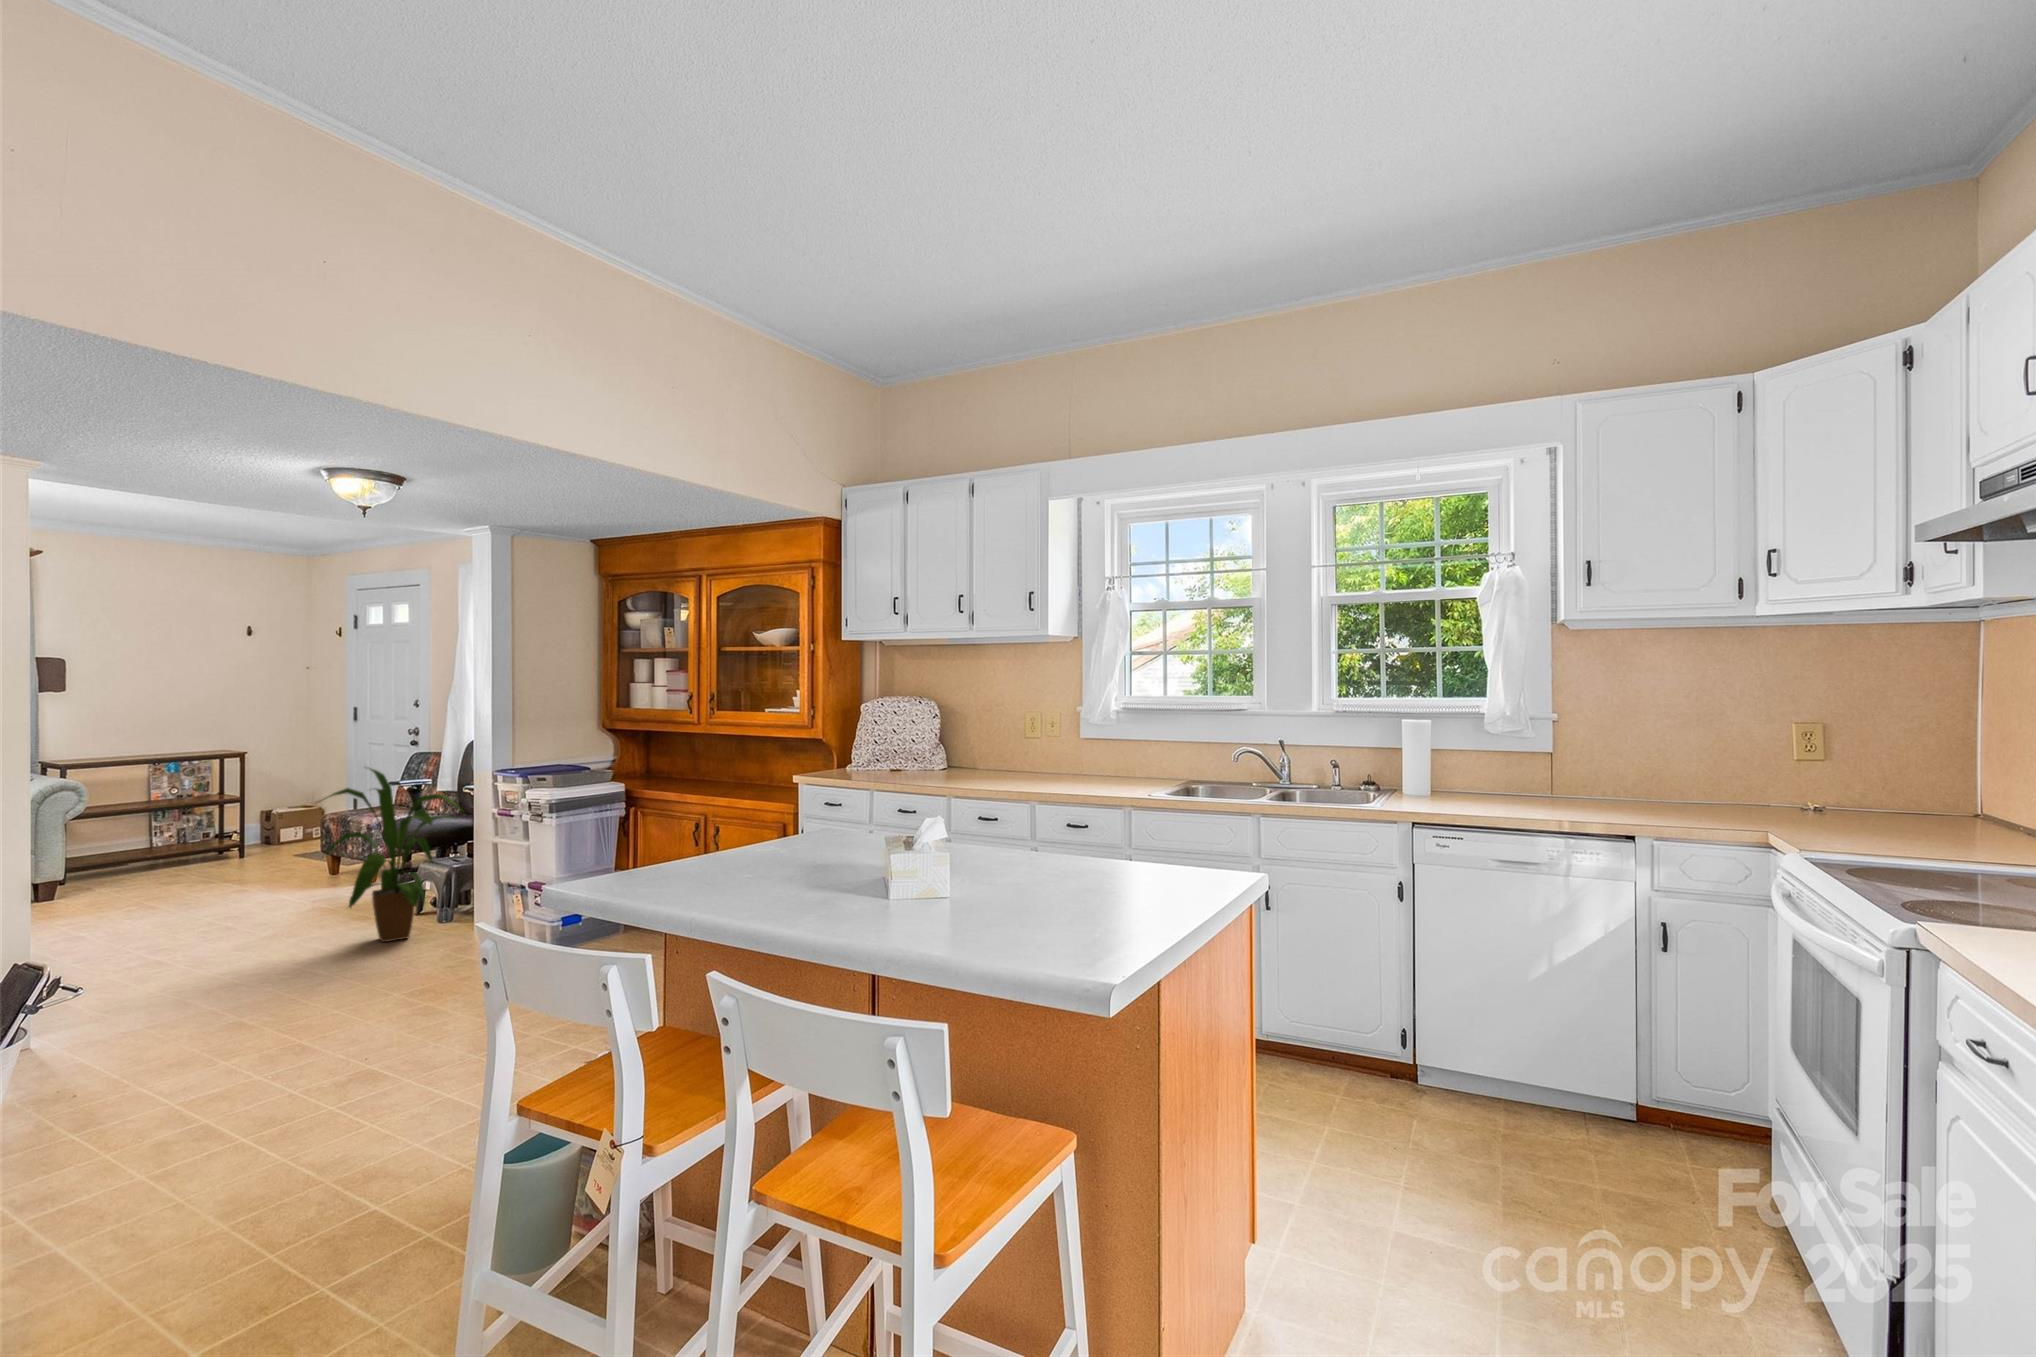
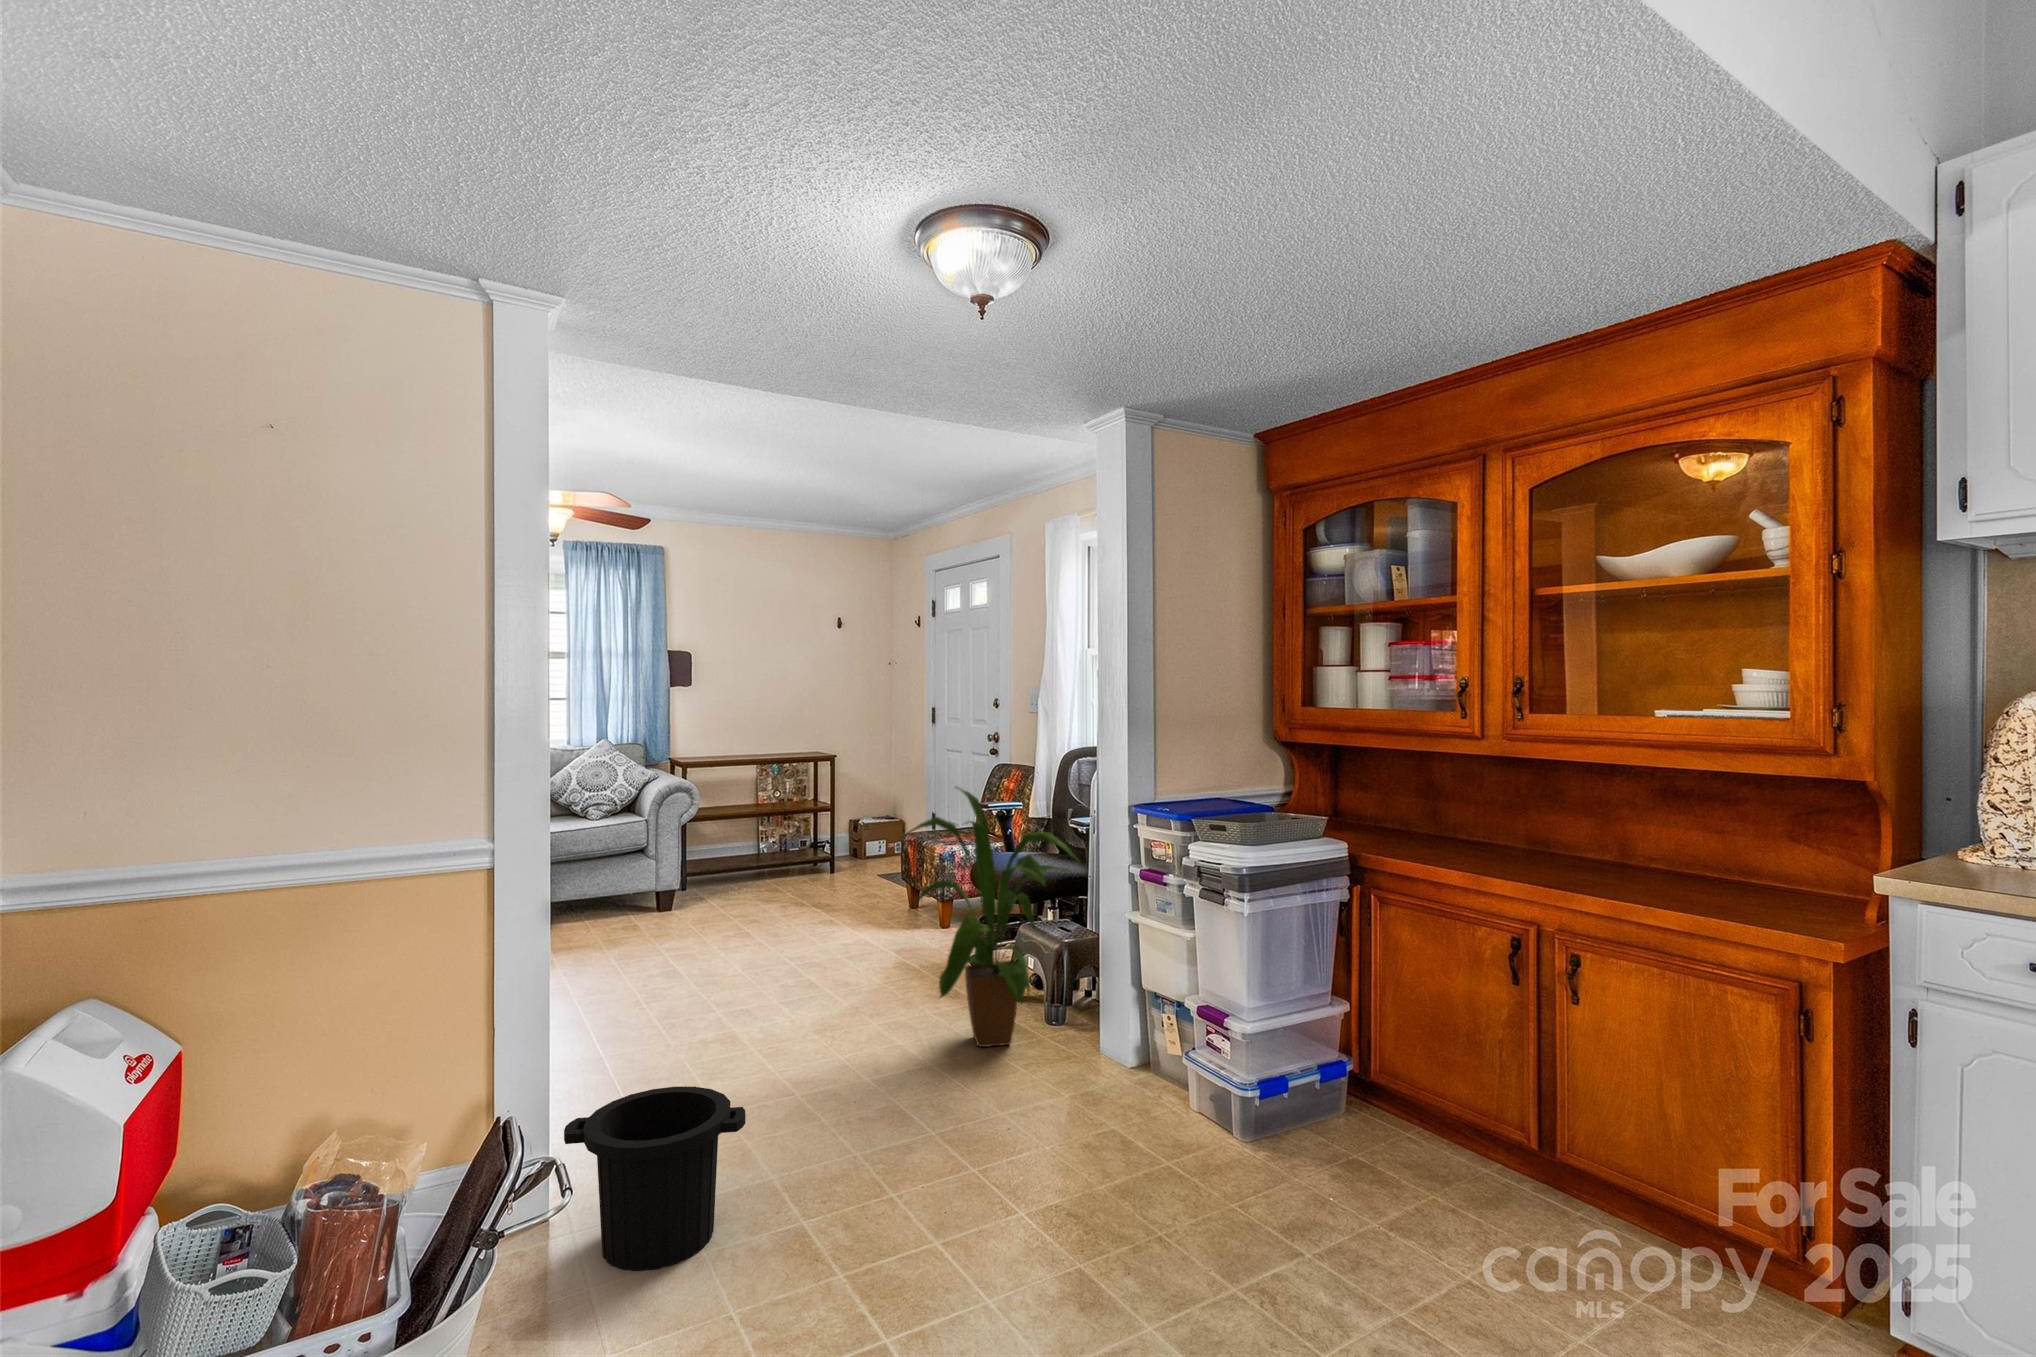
trash can: none [44,959,194,1063] -> present [564,1086,746,1270]

